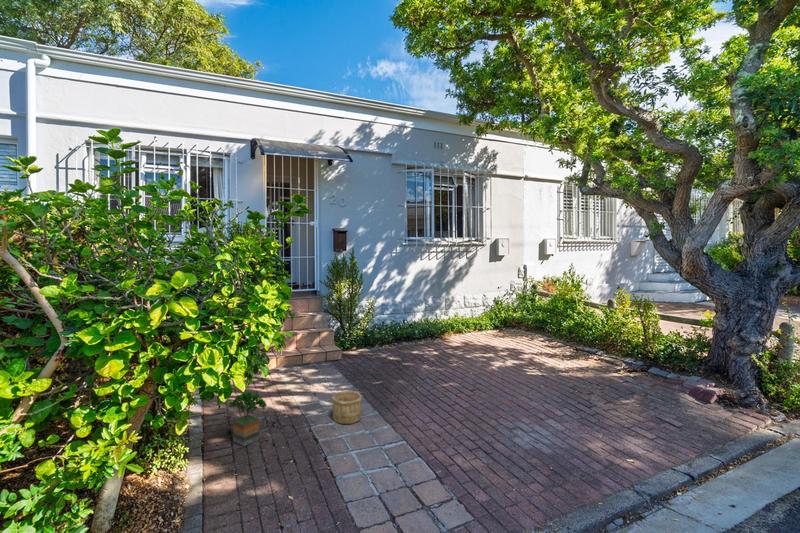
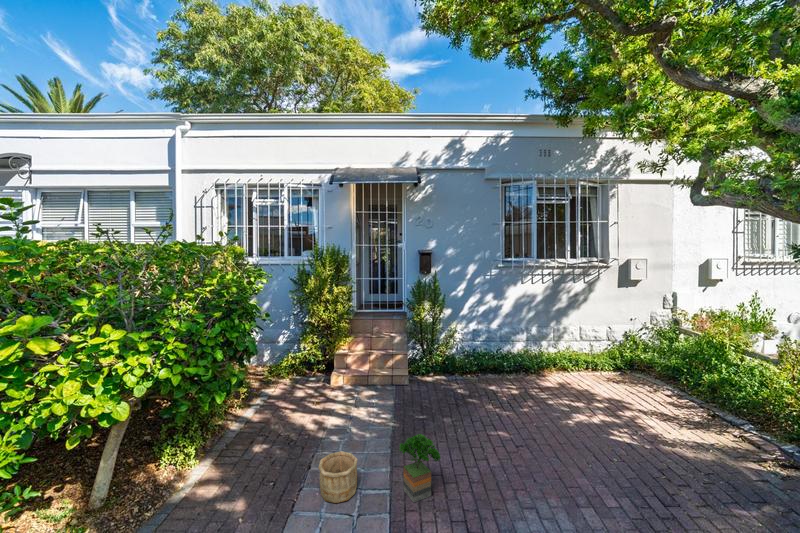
potted tree: present [229,391,267,446] -> present [399,434,440,503]

